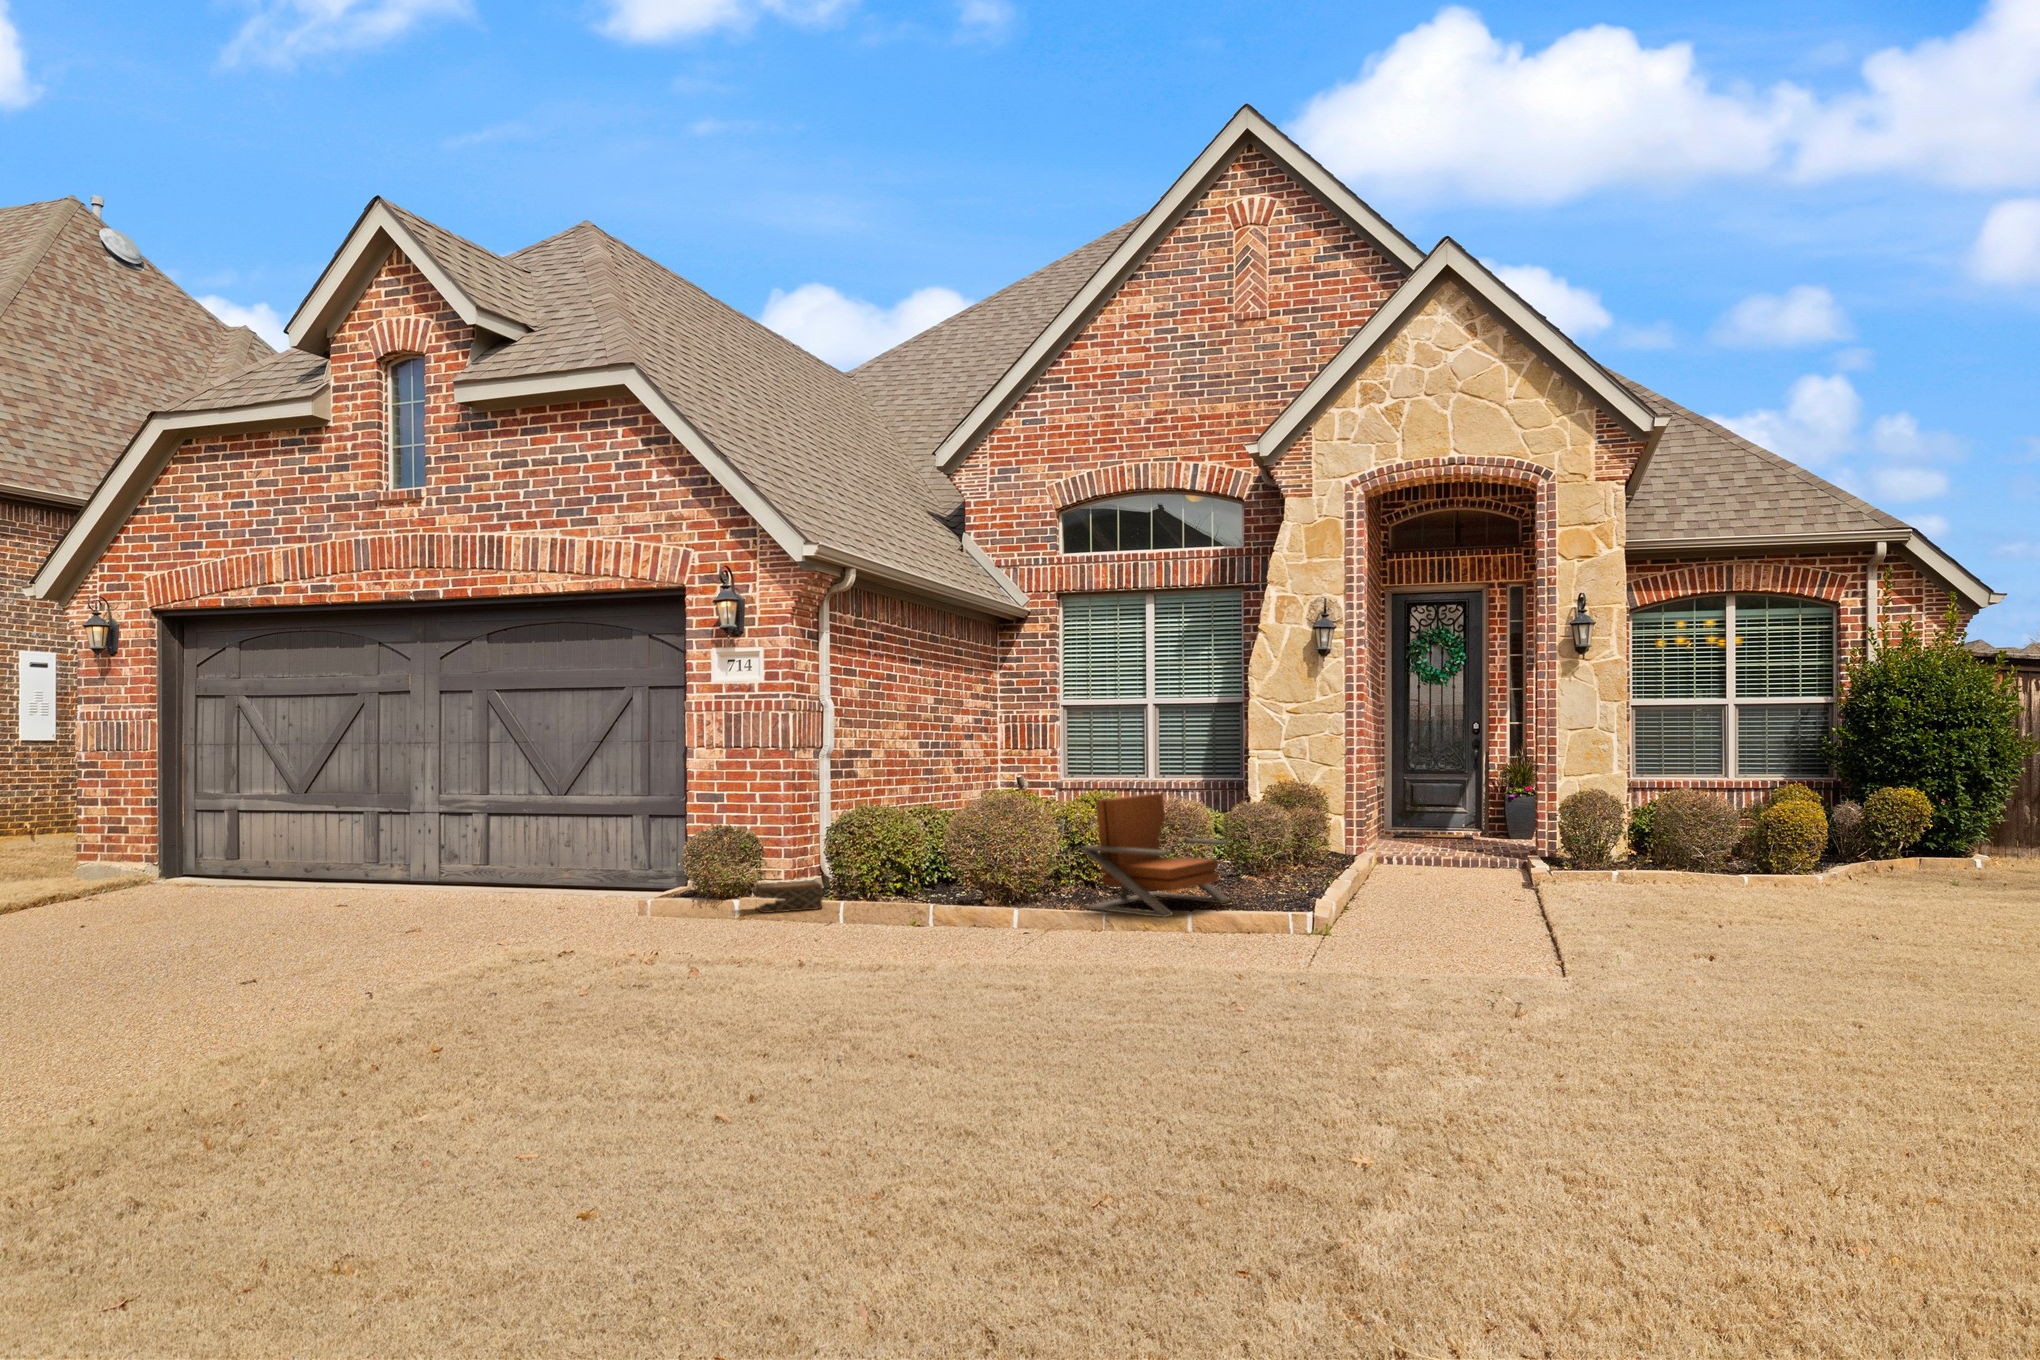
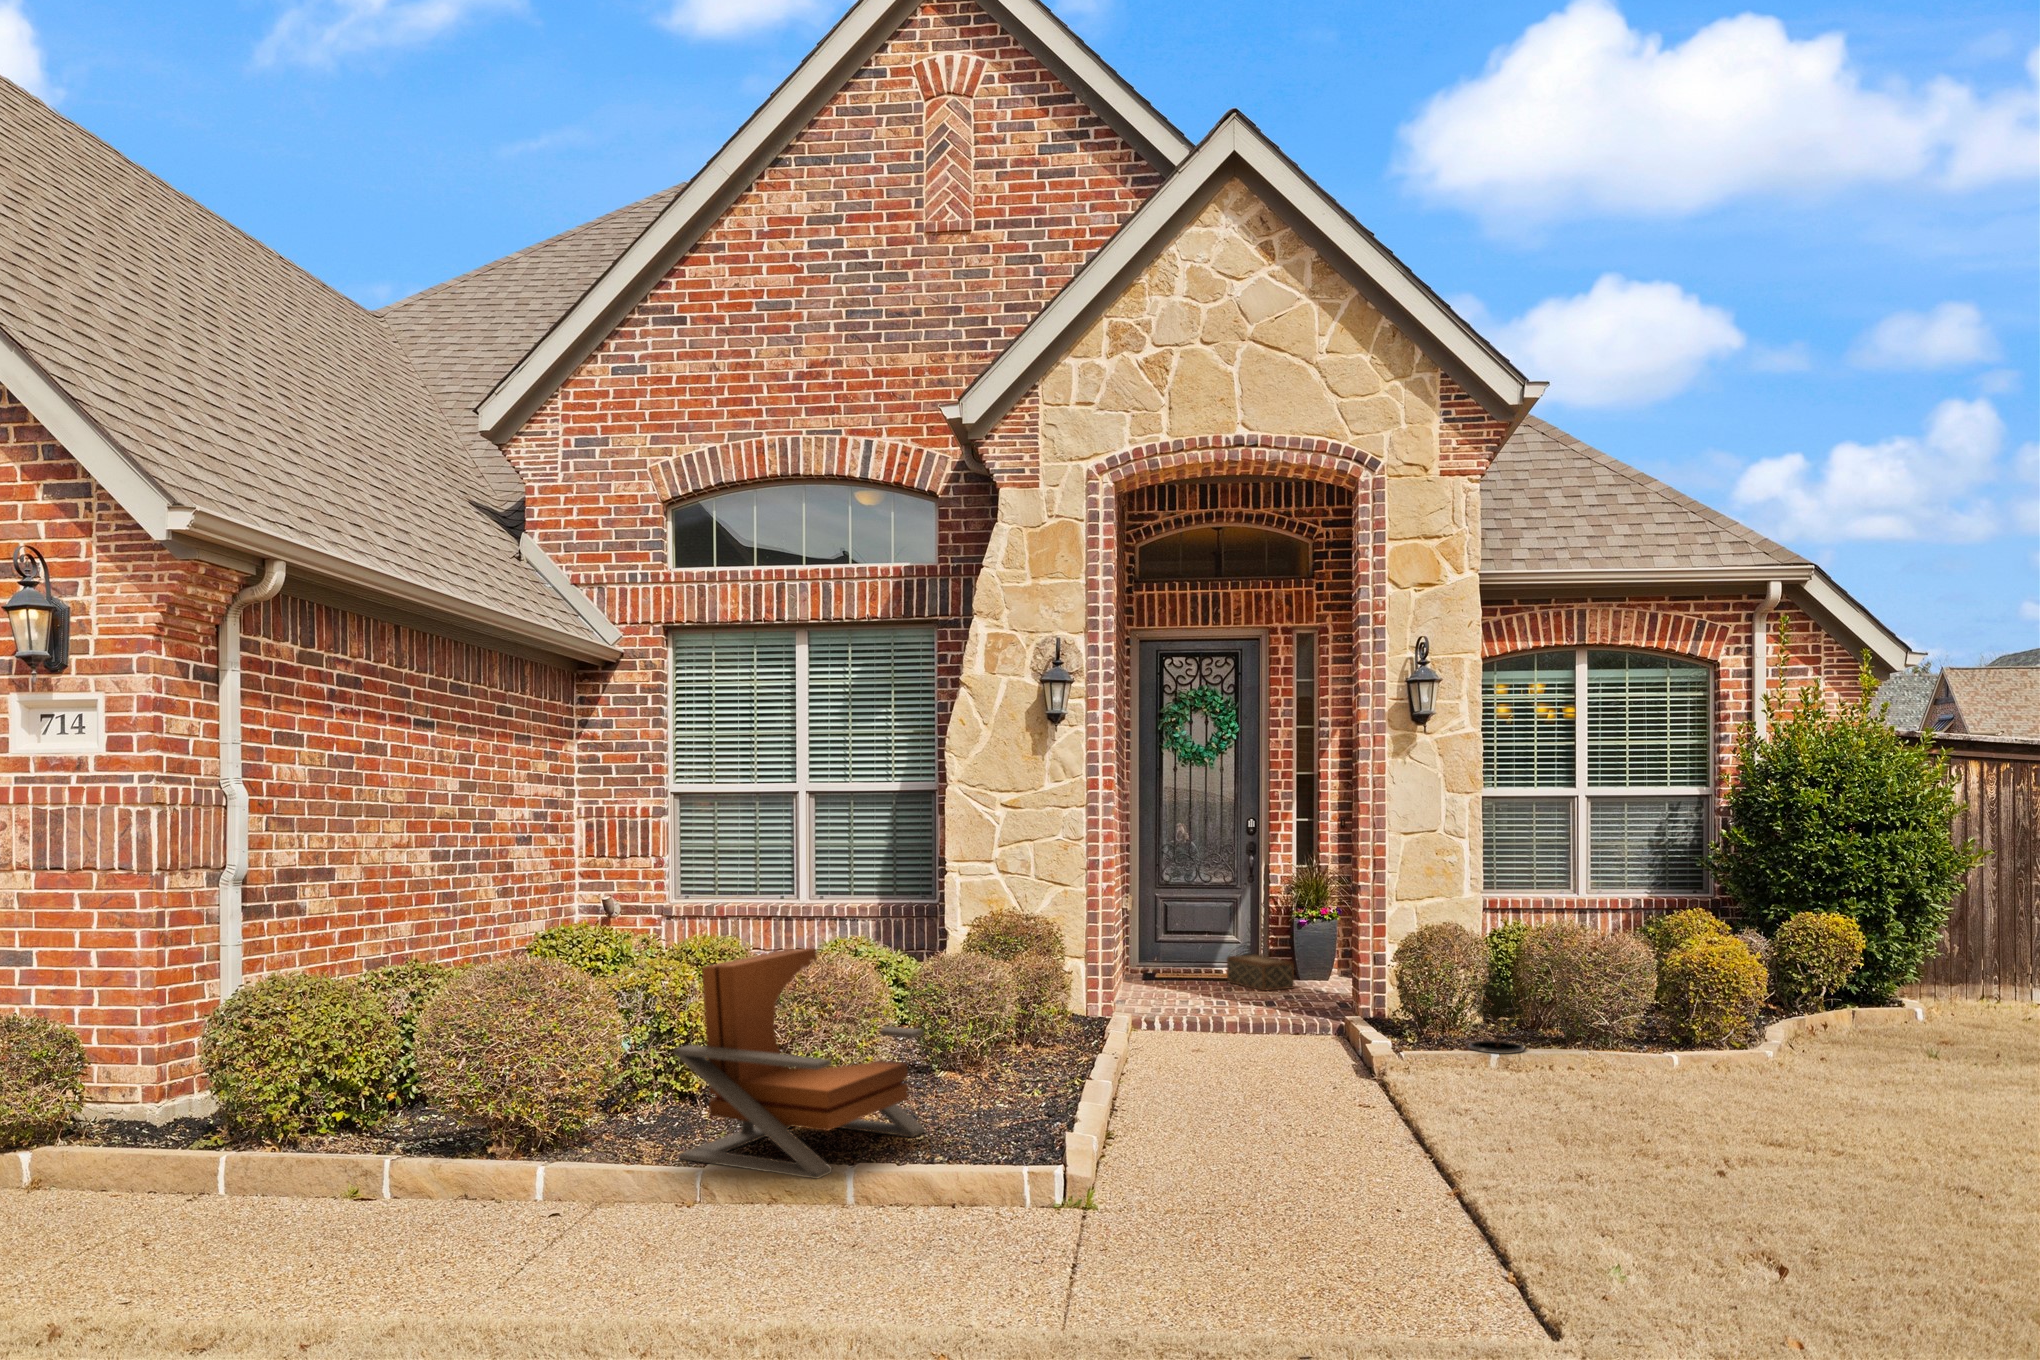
potted tree: present [1396,789,1424,837] -> present [1468,956,1527,1054]
woven basket: present [755,880,822,913] -> present [1227,954,1294,991]

